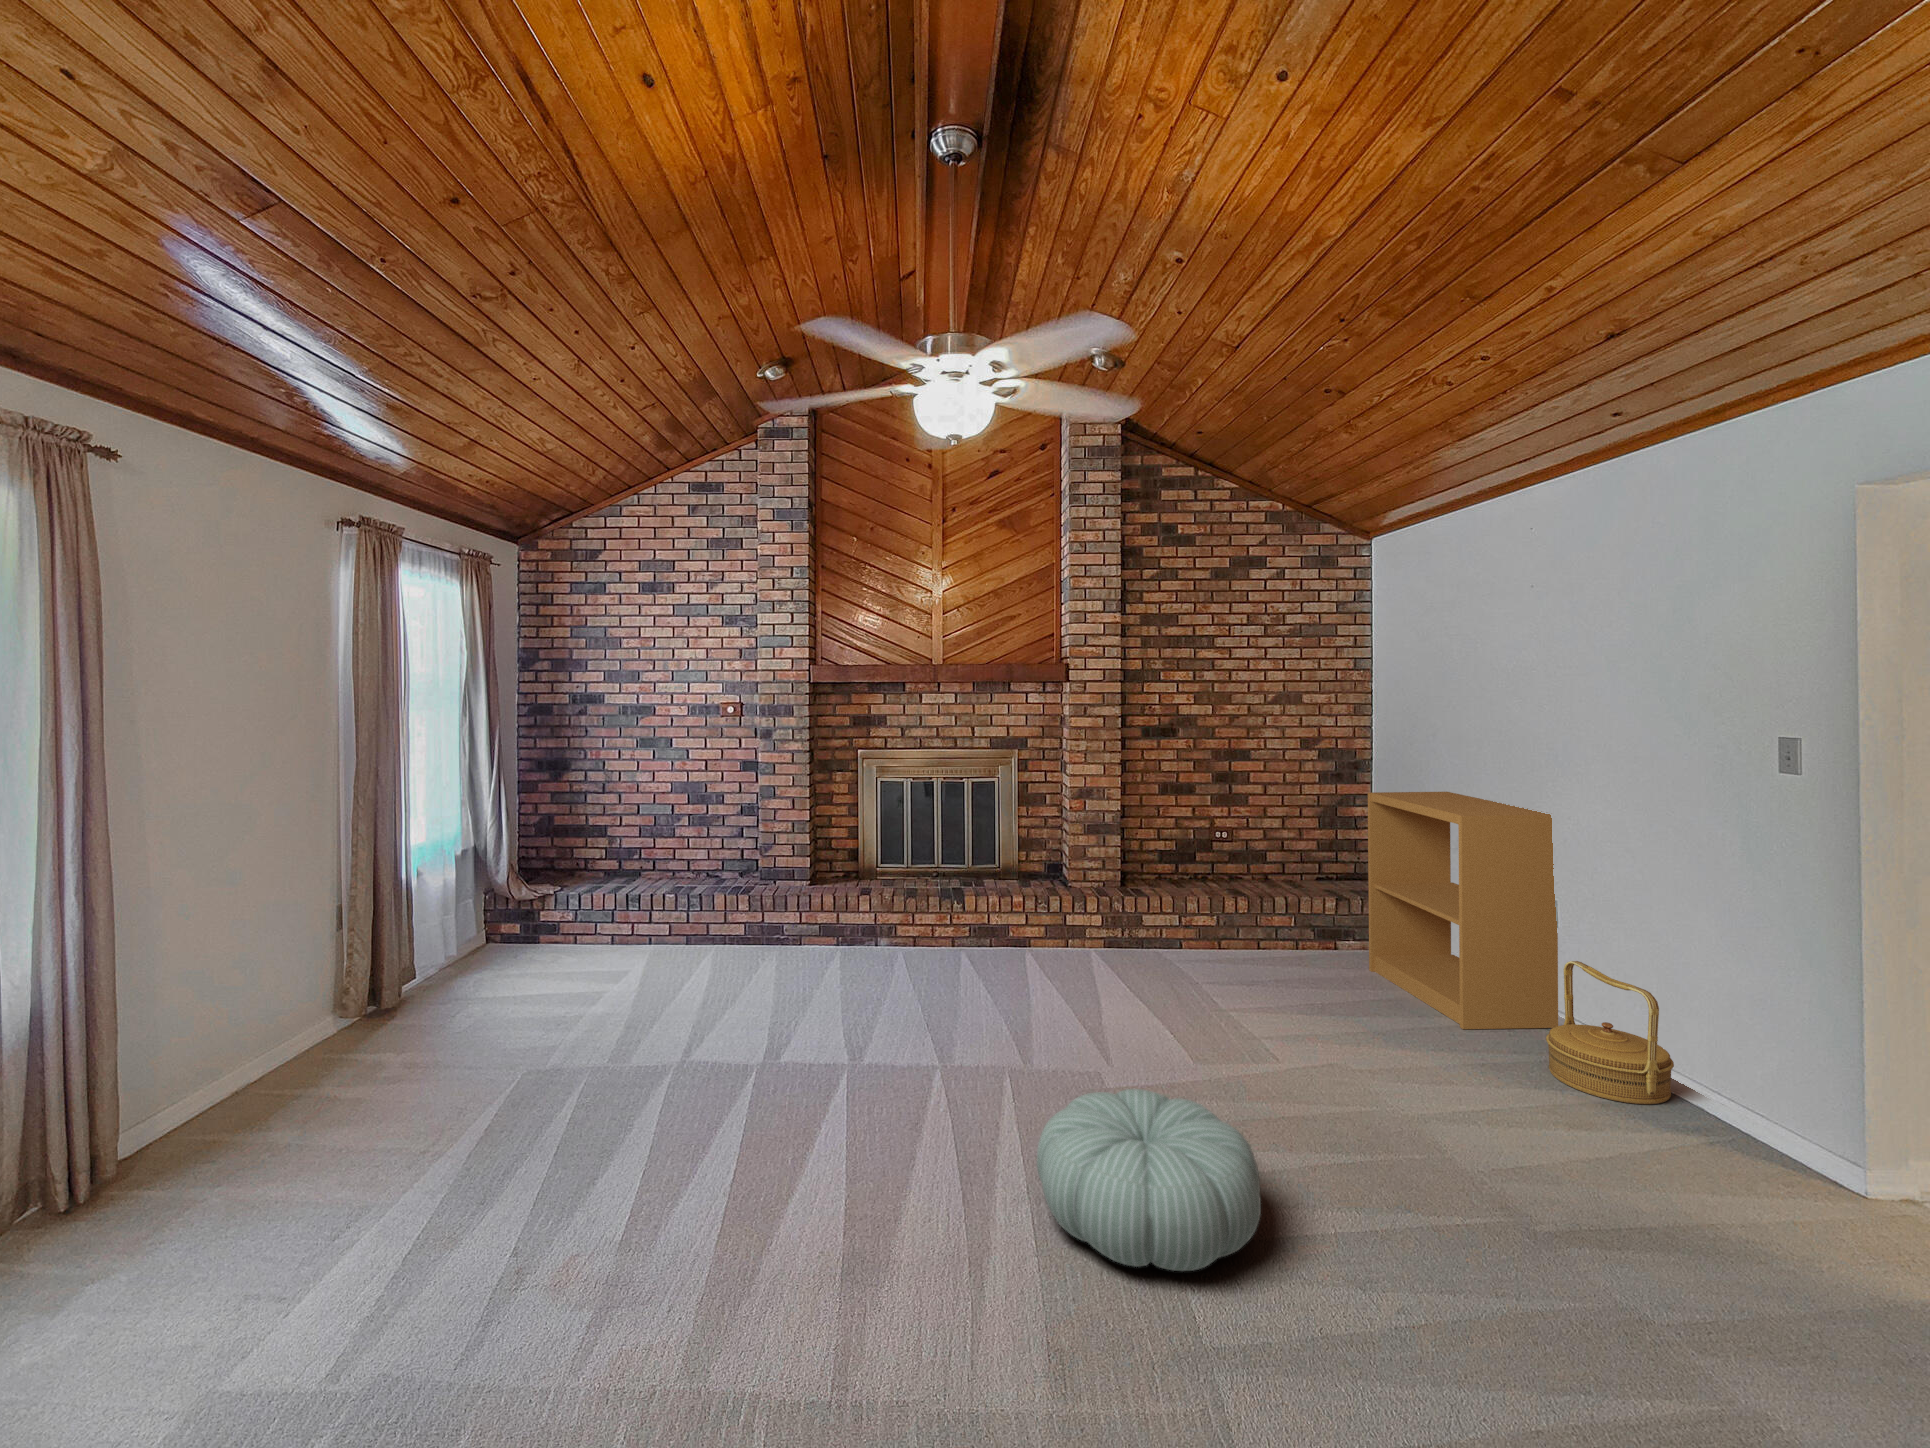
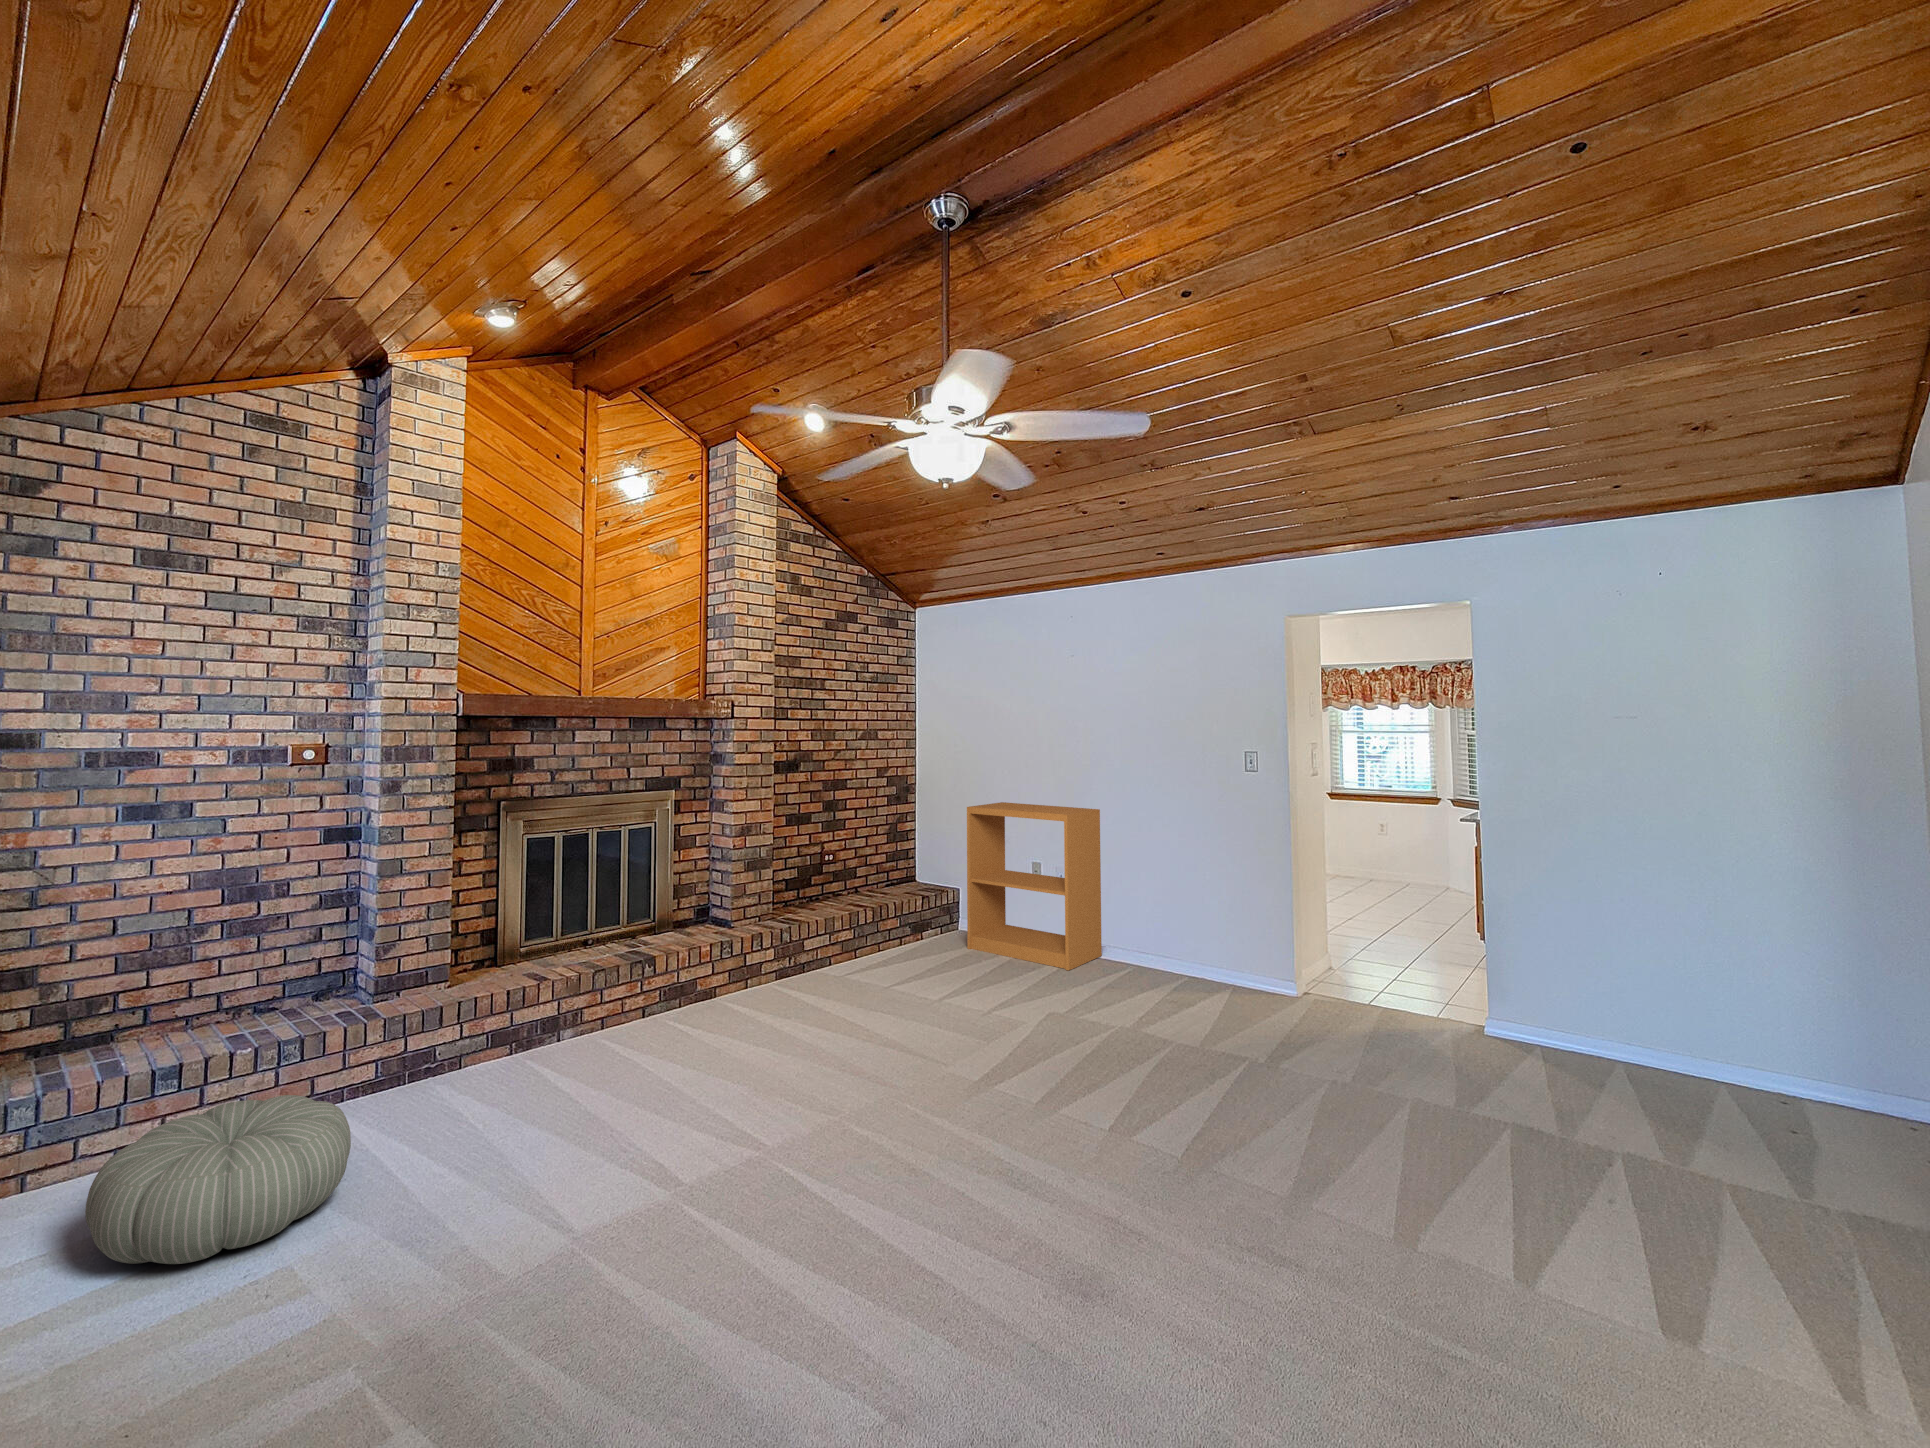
woven basket: present [1546,961,1674,1104] -> none [1128,904,1197,987]
pouf: present [1037,1089,1261,1271] -> present [85,1095,351,1264]

